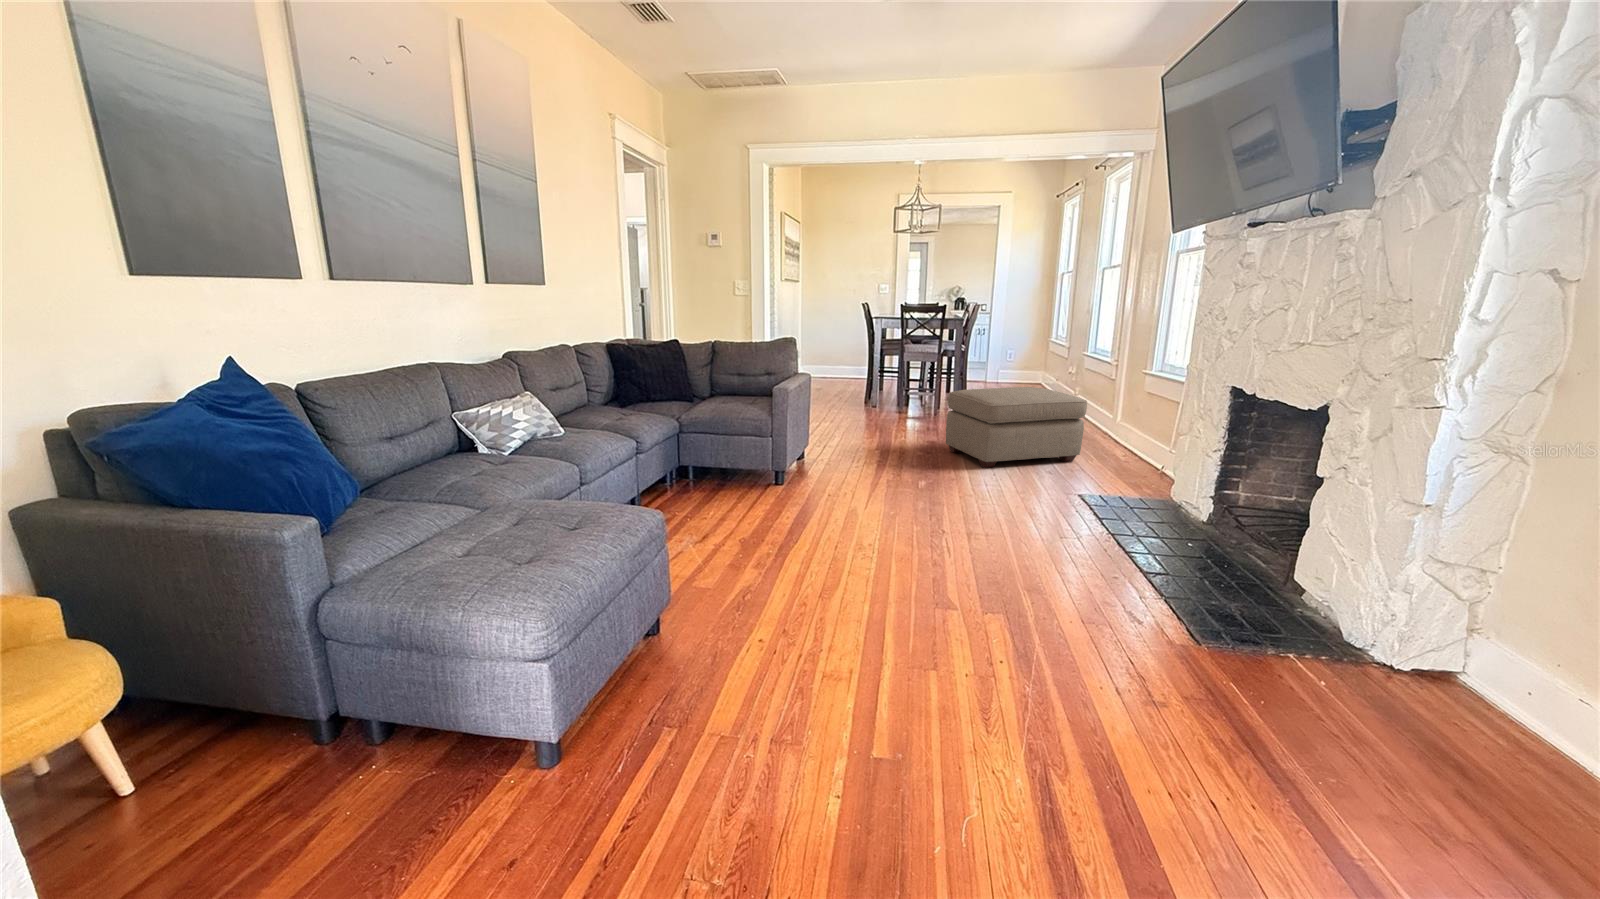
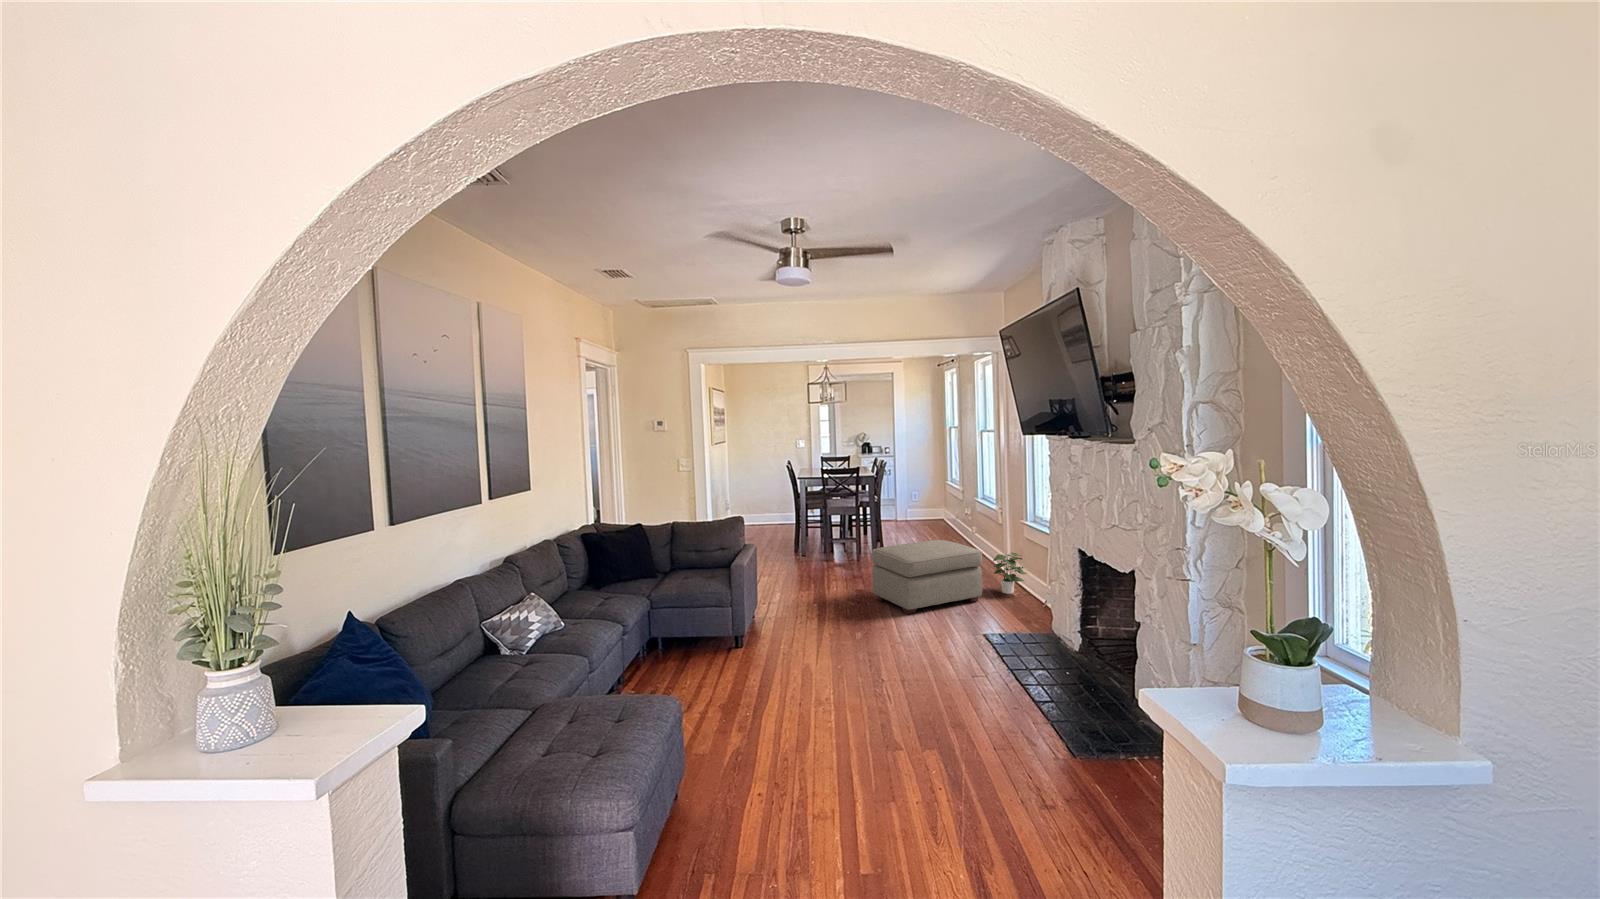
potted plant: none [1098,407,1144,457] -> present [993,553,1027,594]

